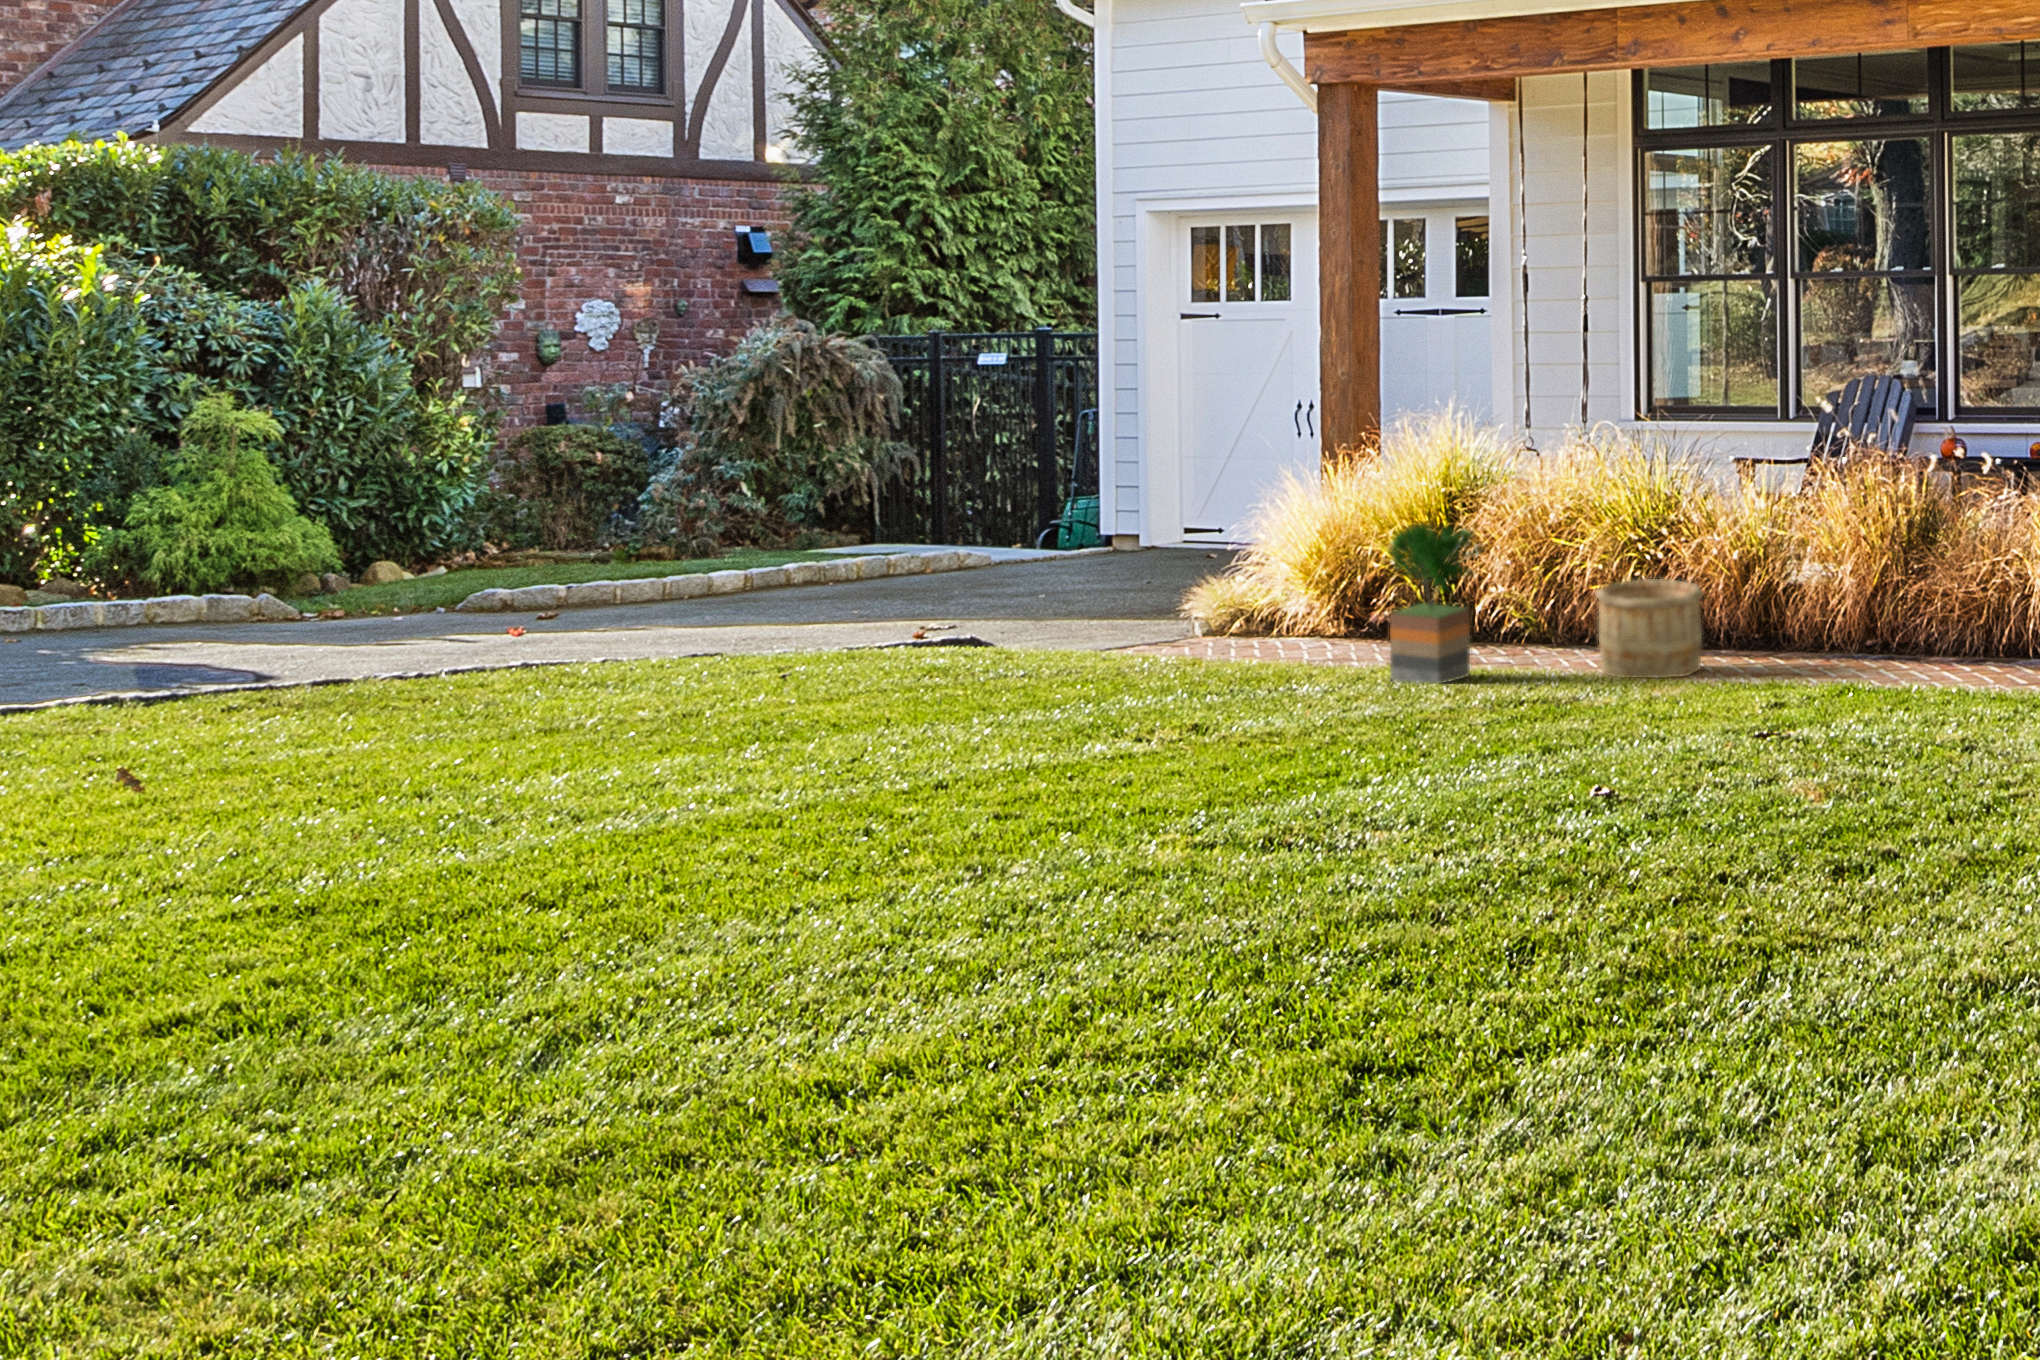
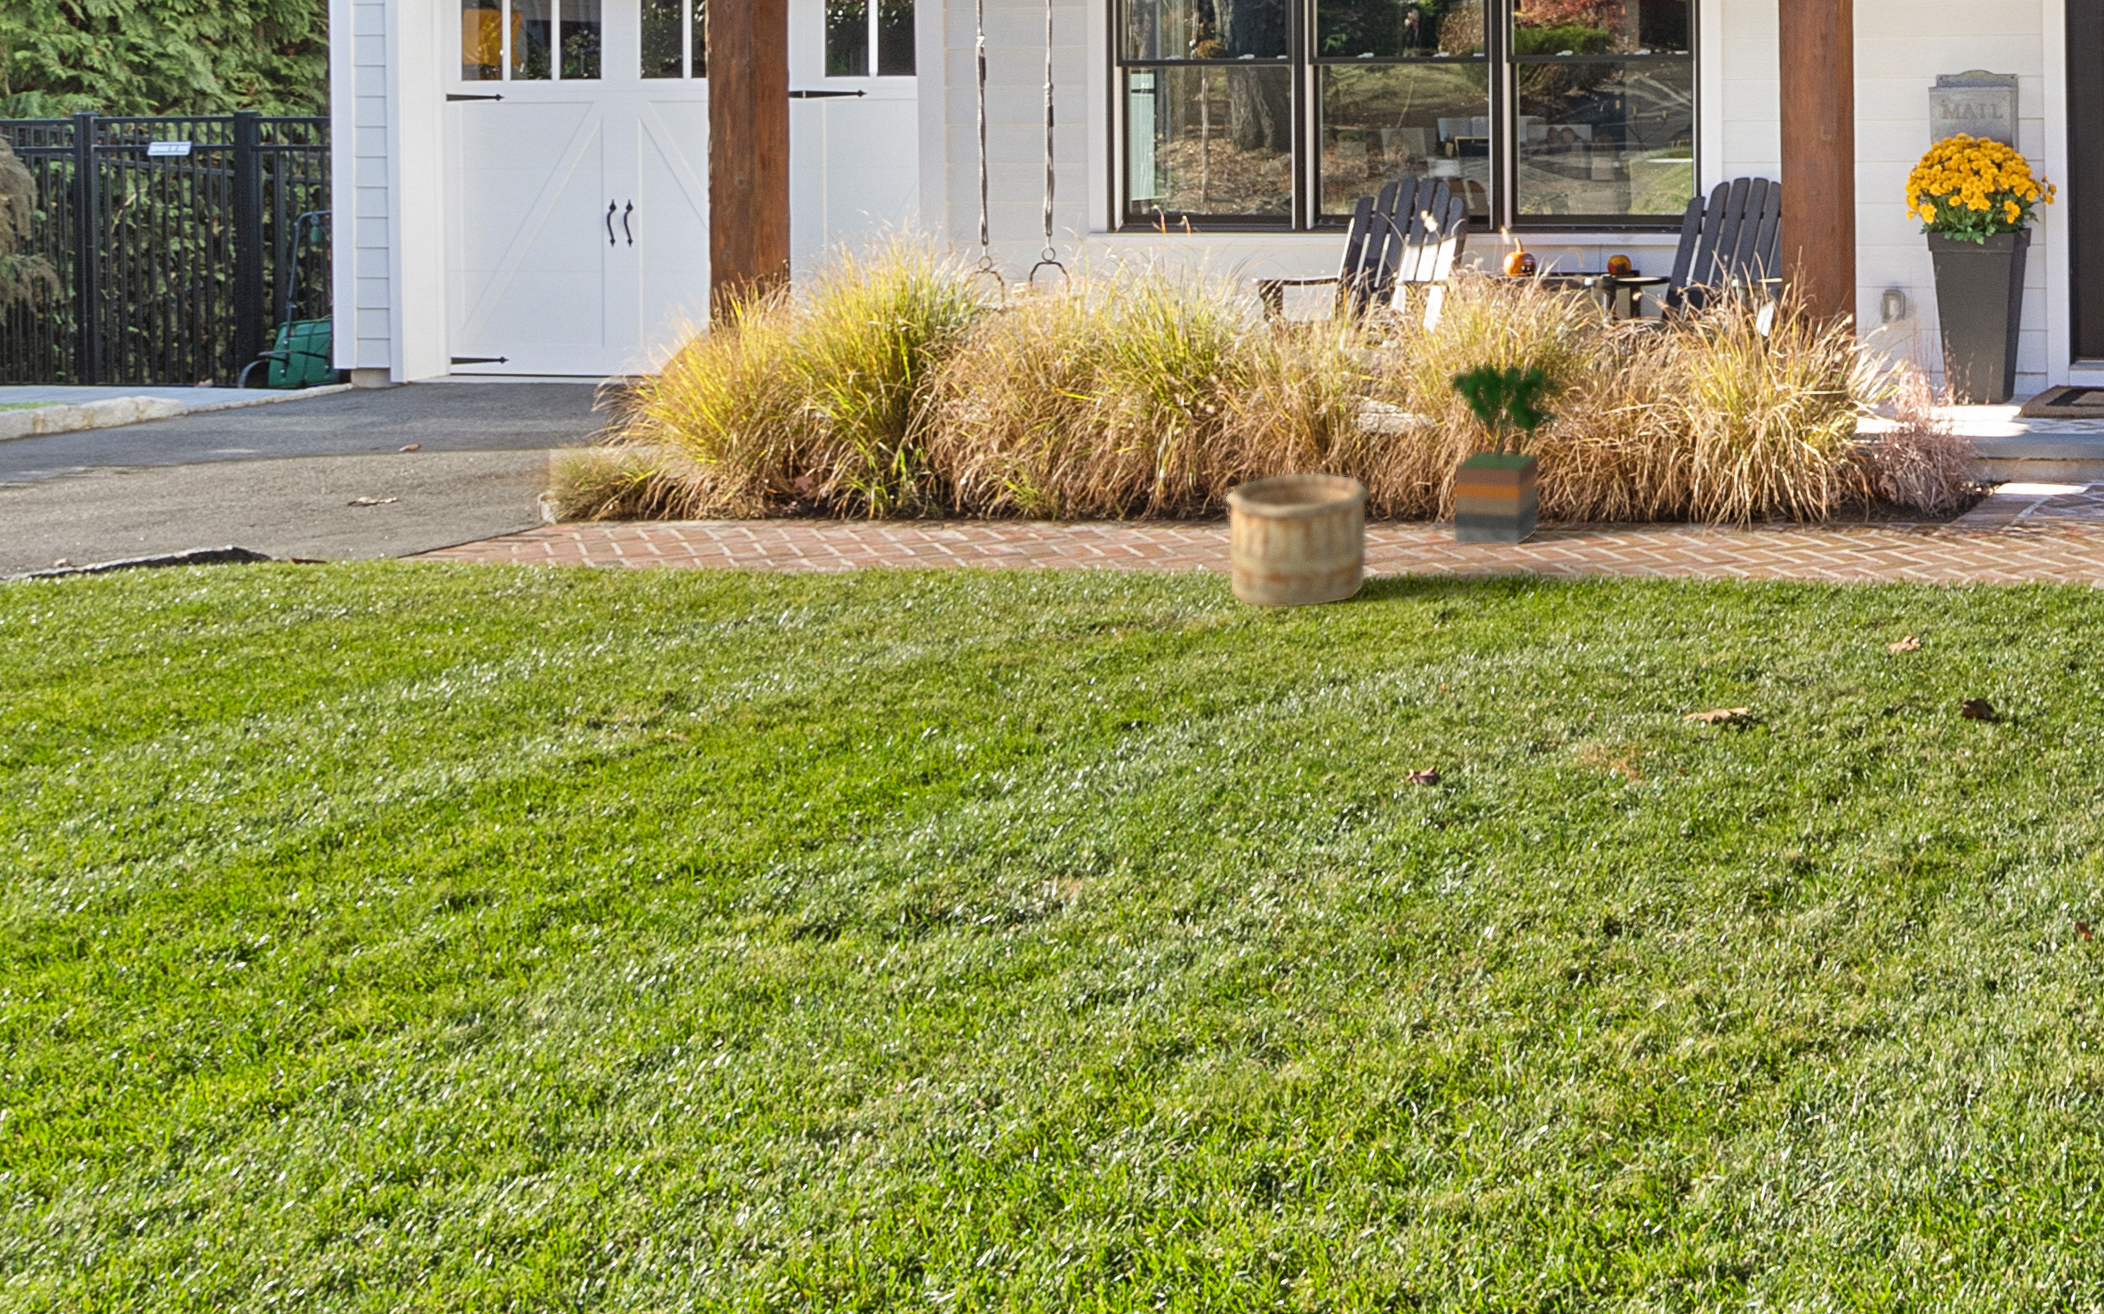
potted tree: present [1390,524,1484,684] -> present [1448,362,1558,544]

